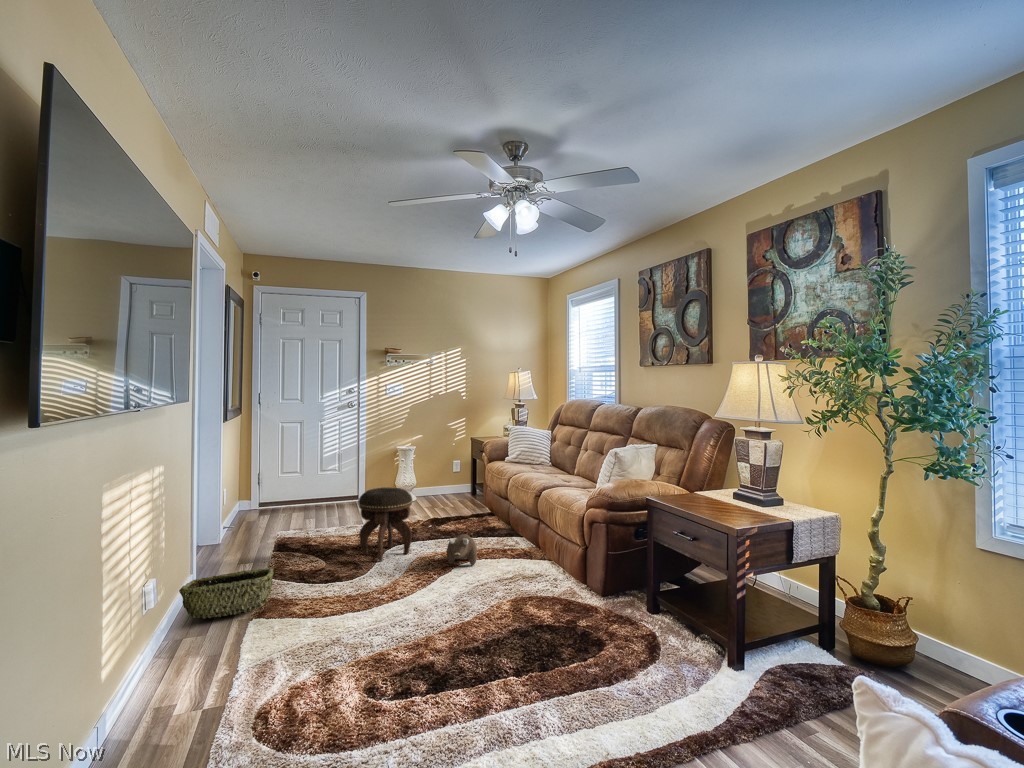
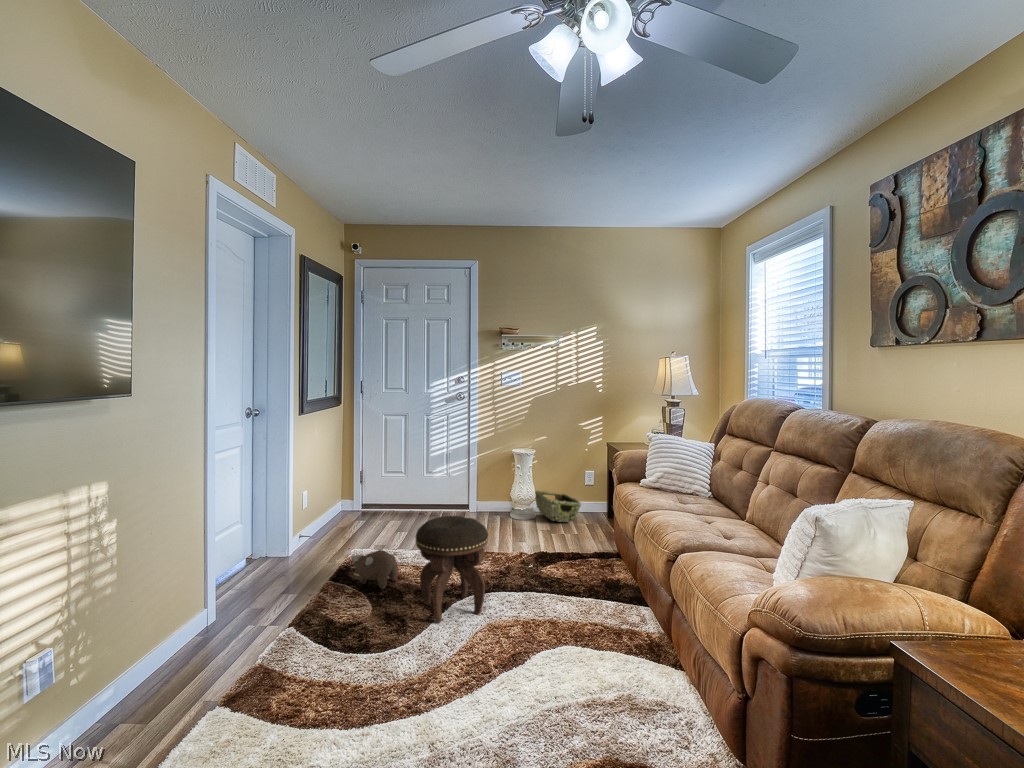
plush toy: present [447,534,477,565] -> present [351,550,398,589]
woven basket: present [179,568,274,618] -> present [535,491,581,522]

